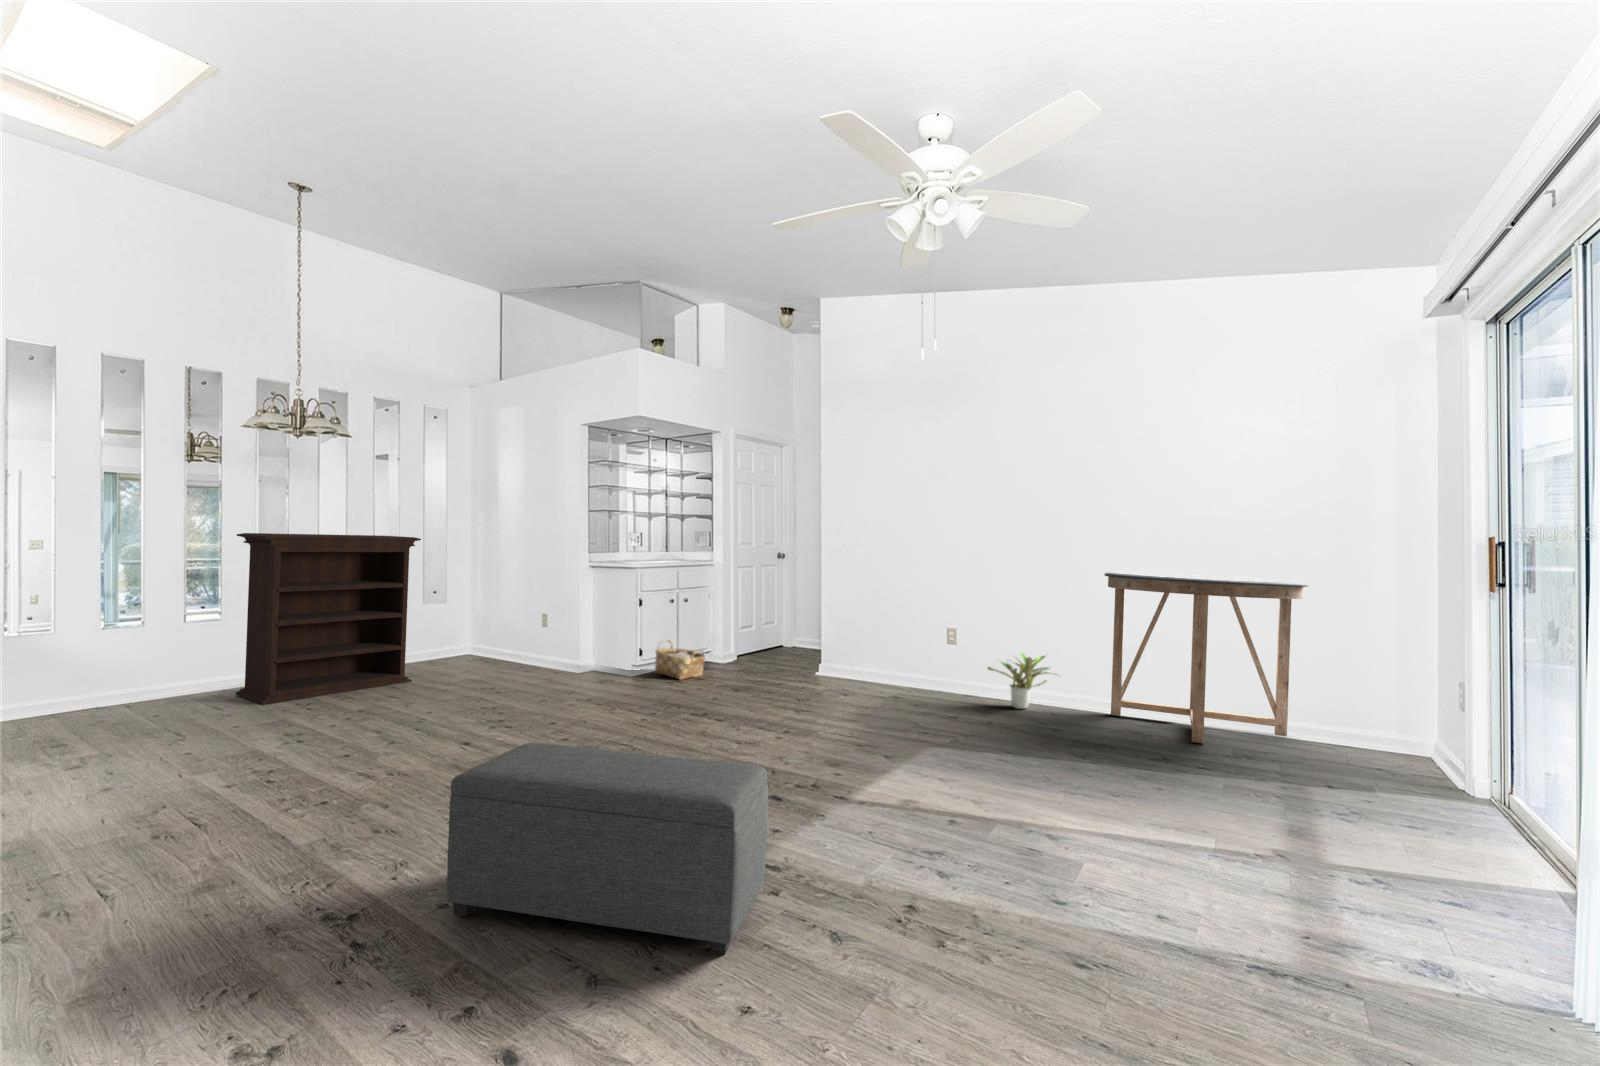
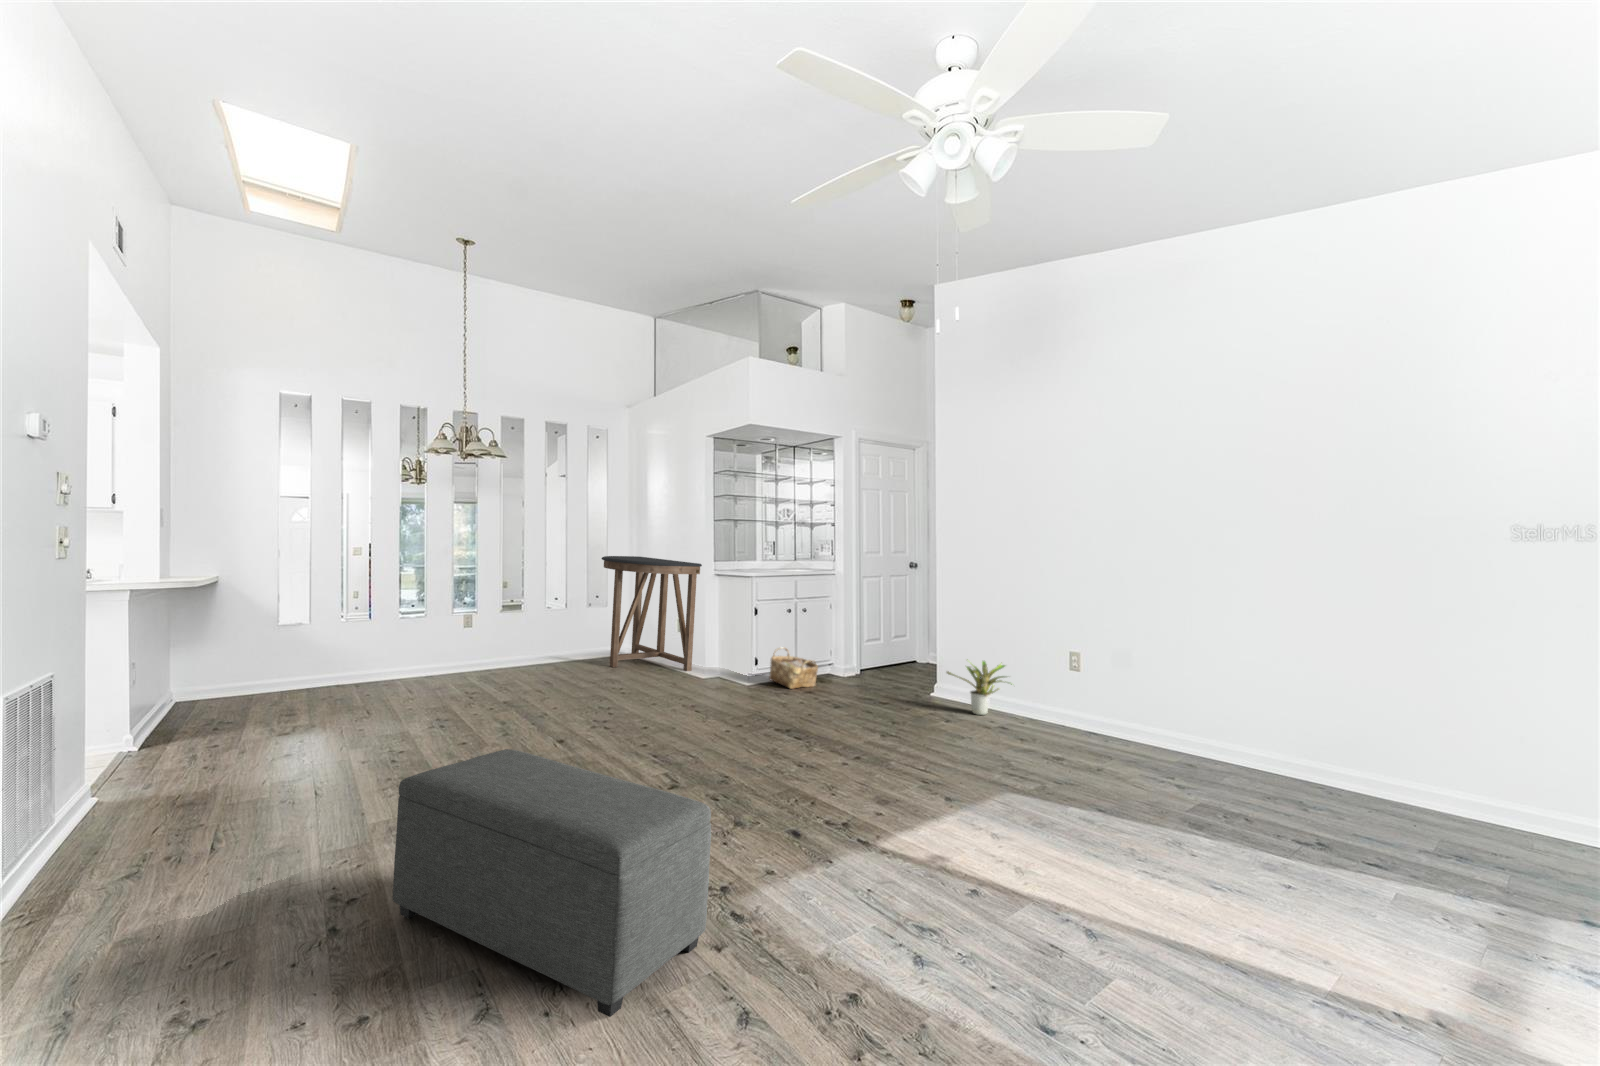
bookshelf: present [236,533,421,704] -> none [414,535,566,683]
console table: present [1104,571,1308,744] -> present [602,556,702,671]
potted plant: present [988,653,1049,709] -> present [947,661,1012,715]

